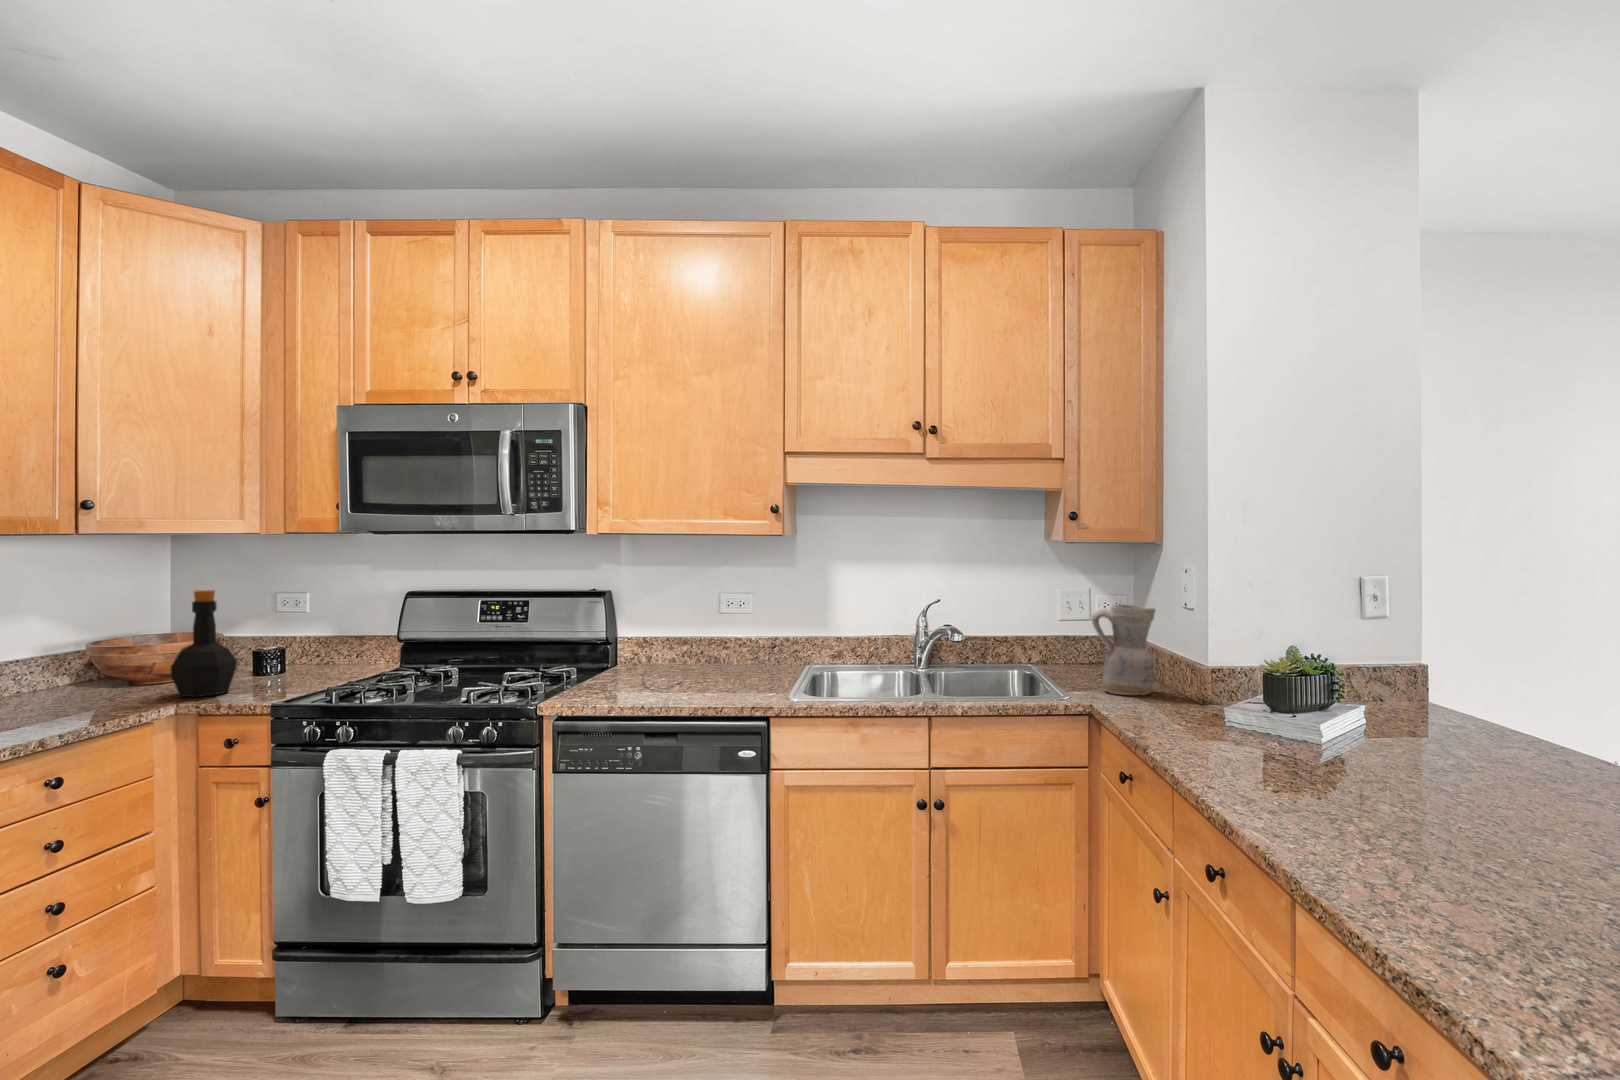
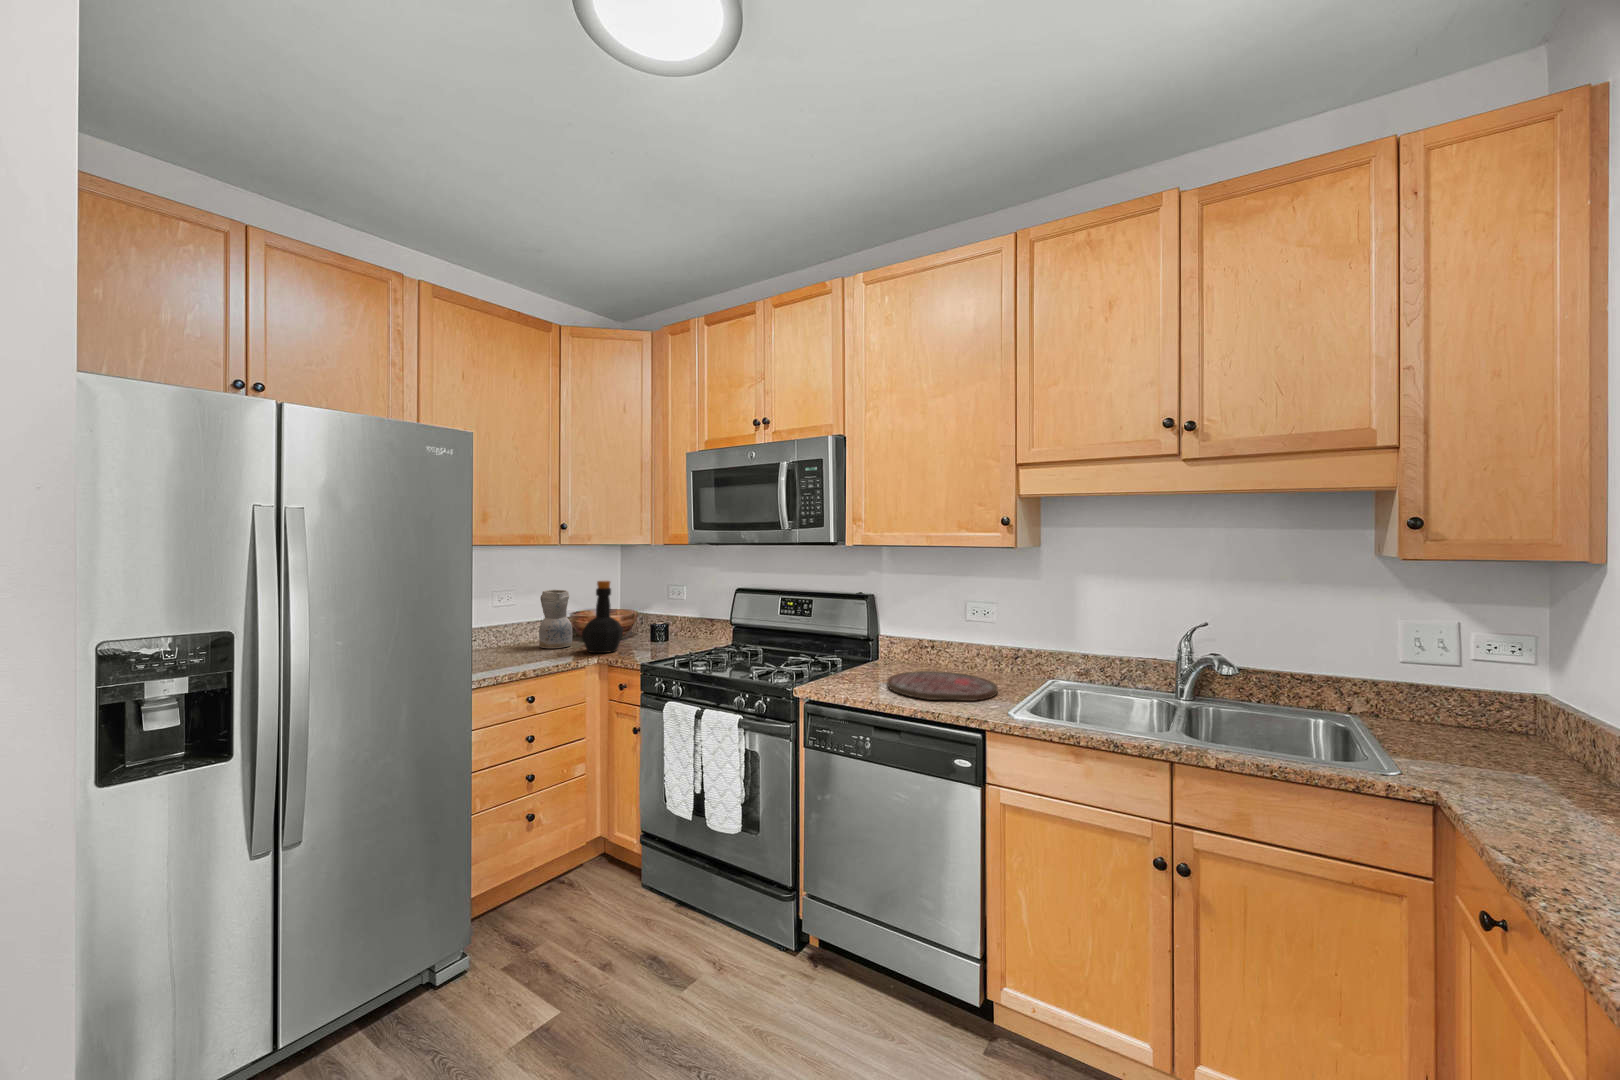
ceramic pitcher: present [1092,604,1155,695] -> present [539,590,572,648]
cutting board: none [649,669,766,695] -> present [887,671,997,701]

